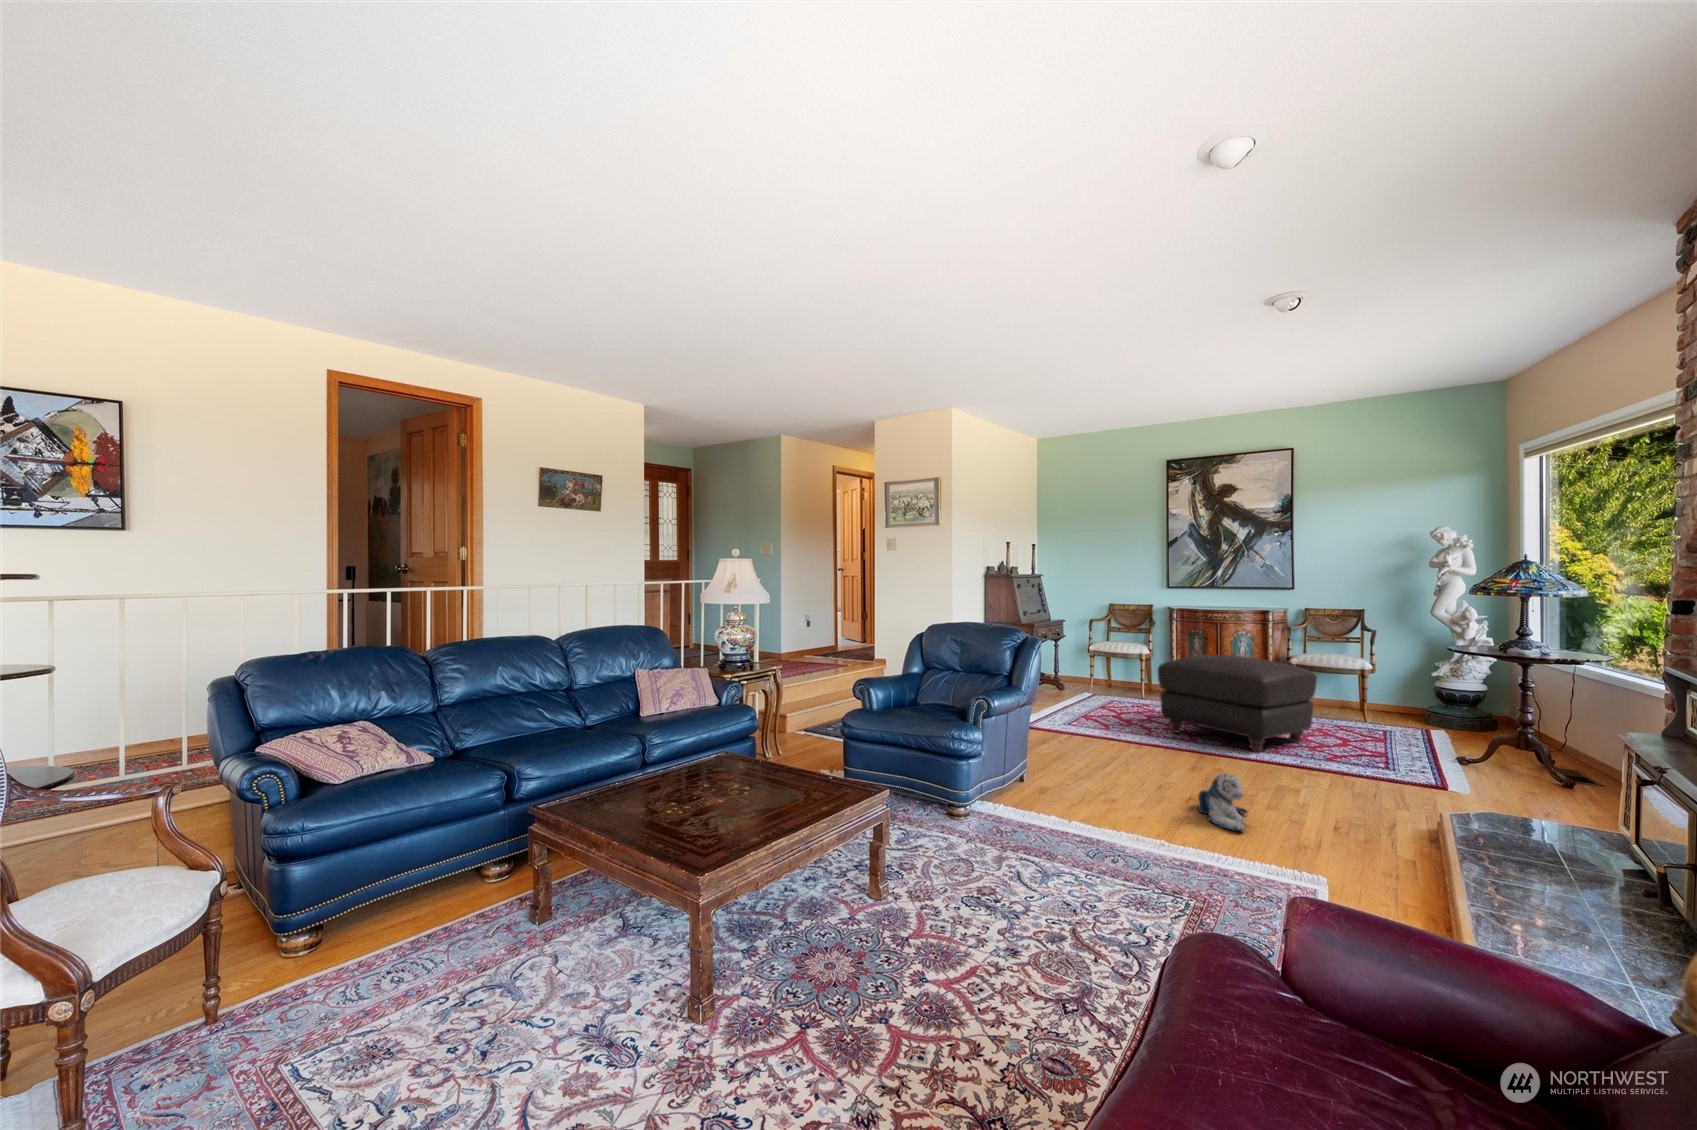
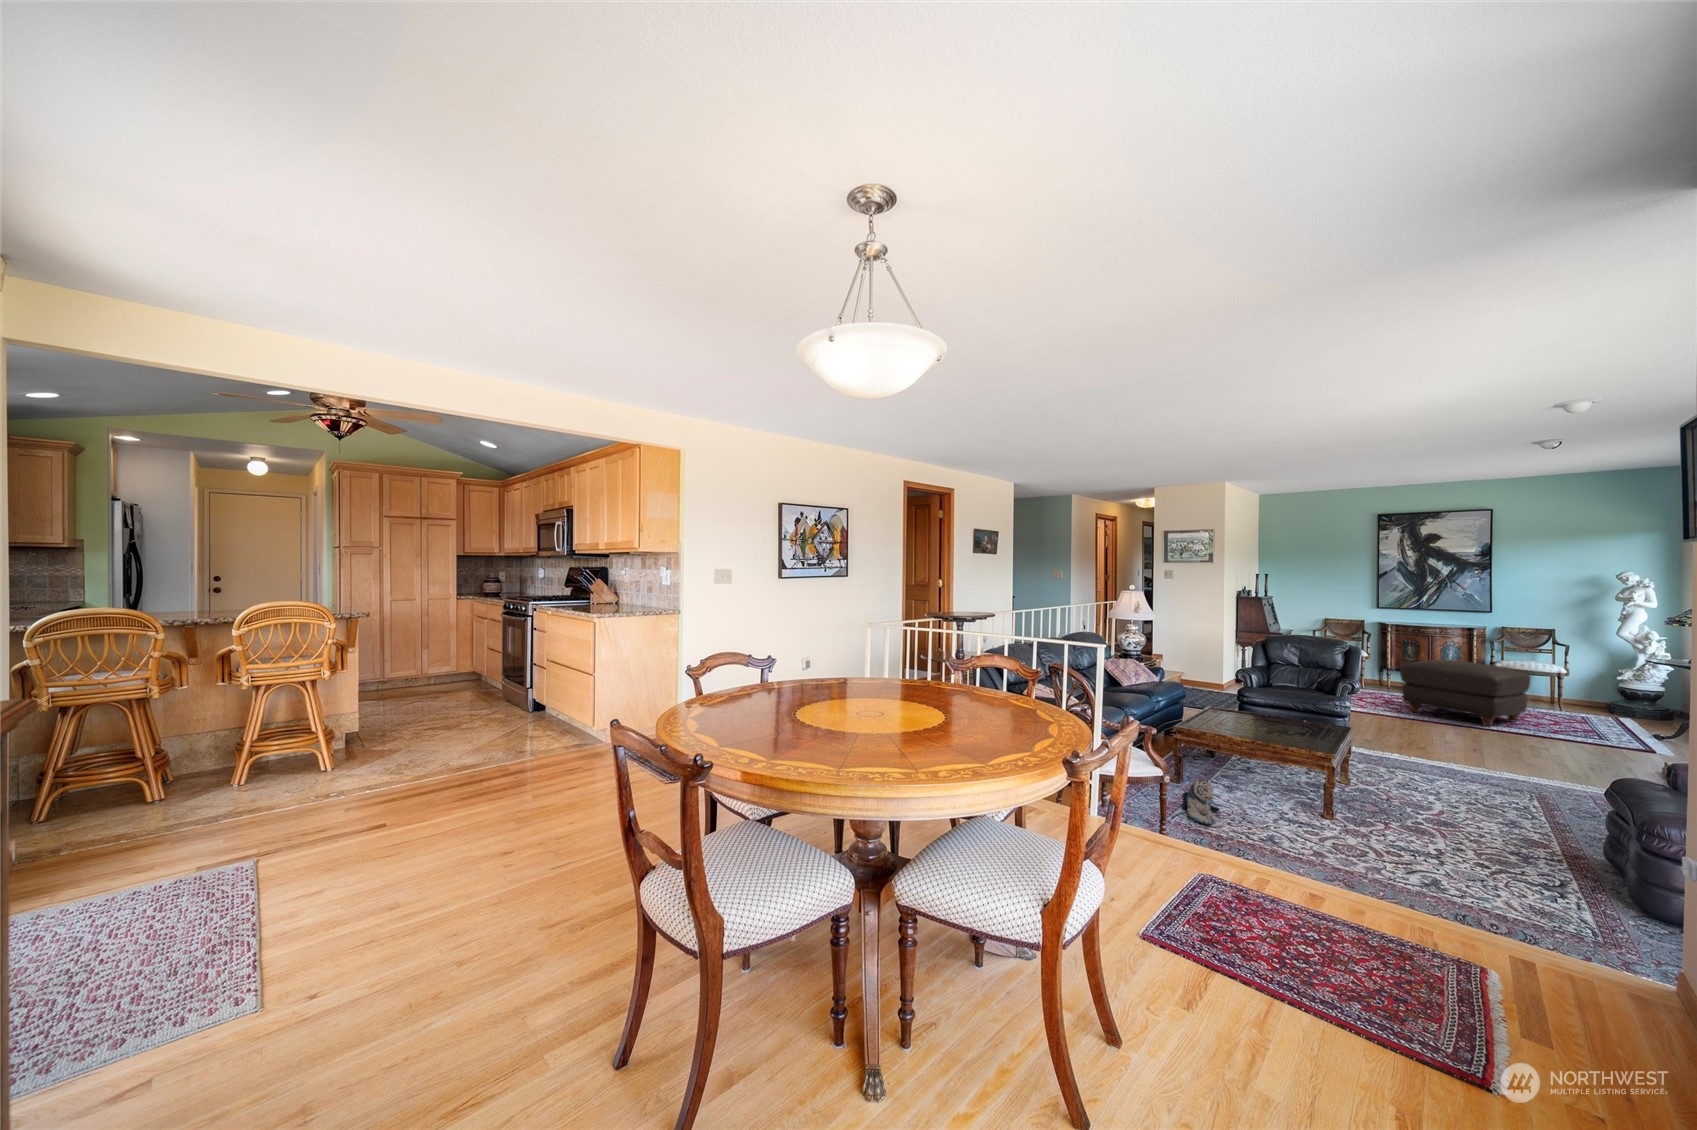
plush toy: present [1198,773,1247,831] -> present [1181,780,1219,824]

